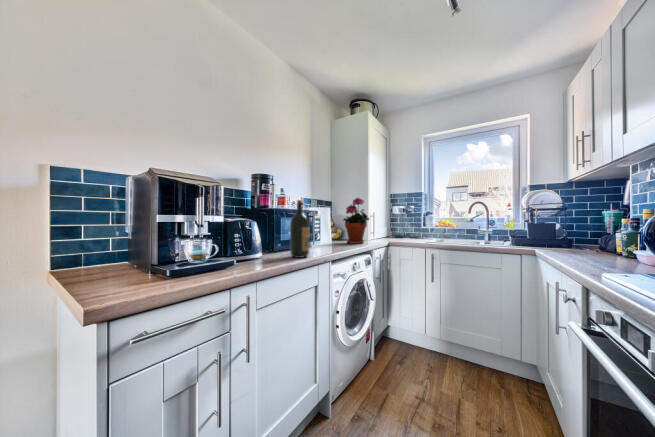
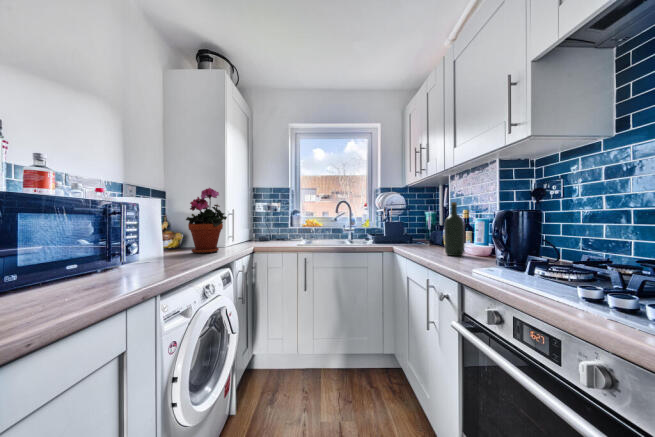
wine bottle: present [290,200,309,258] -> present [444,202,465,256]

